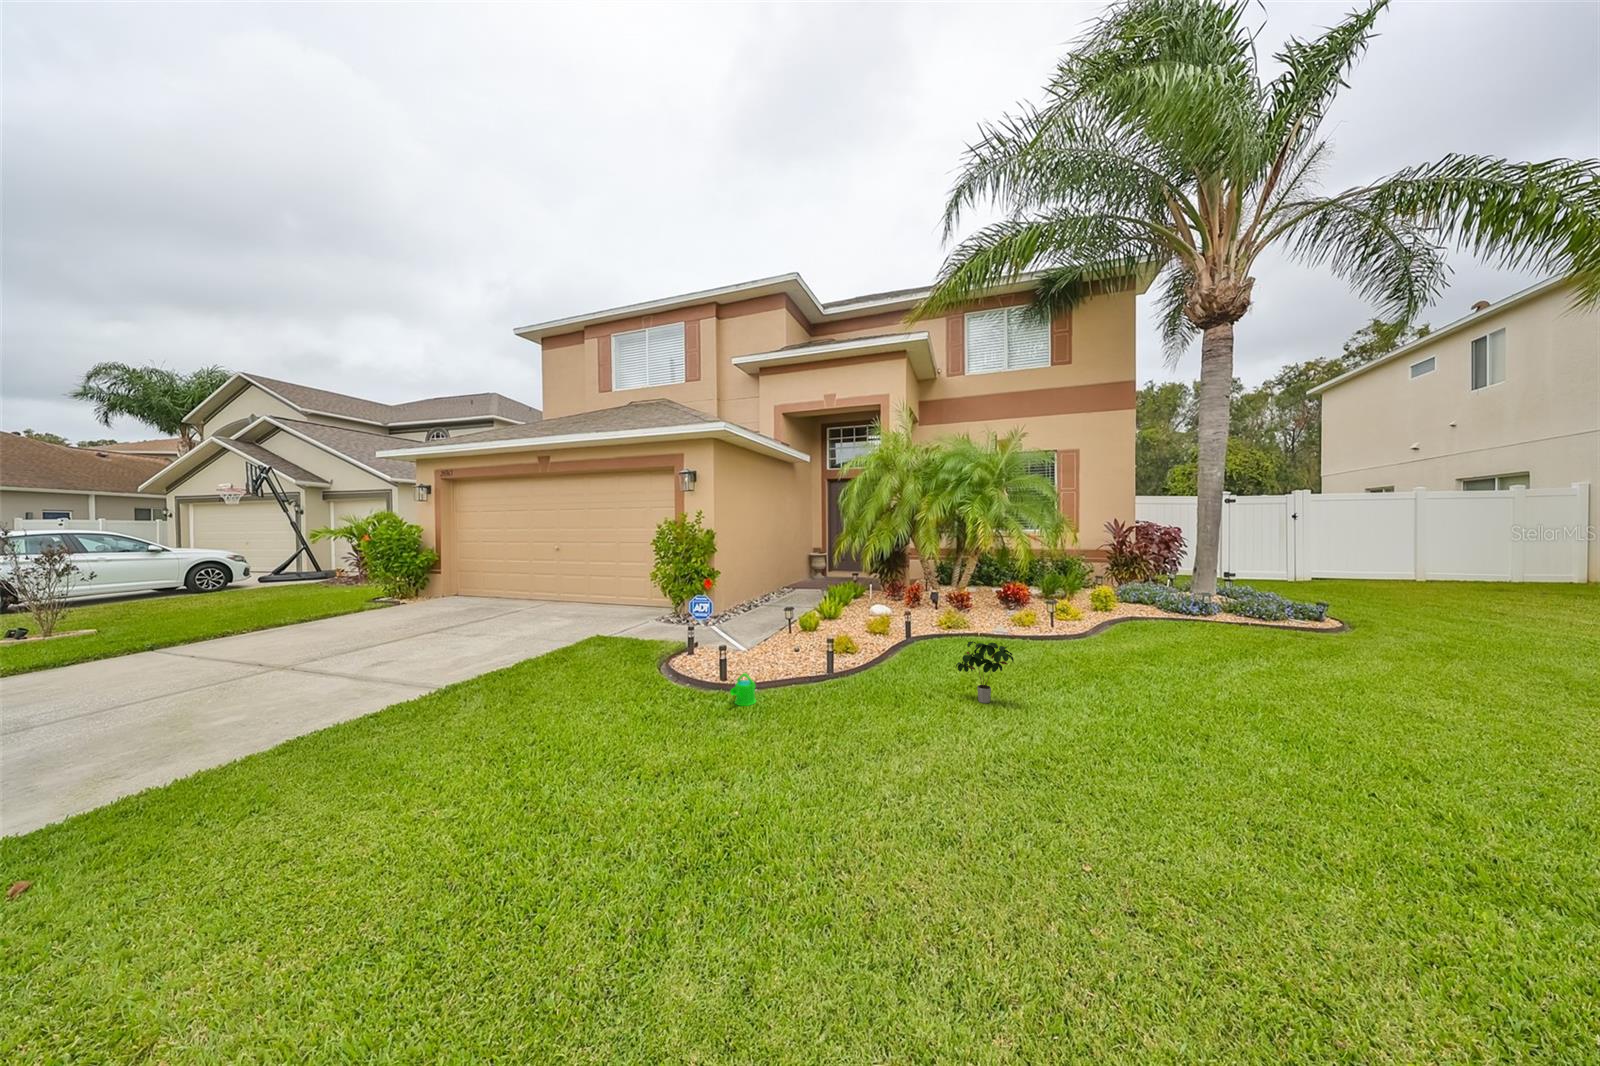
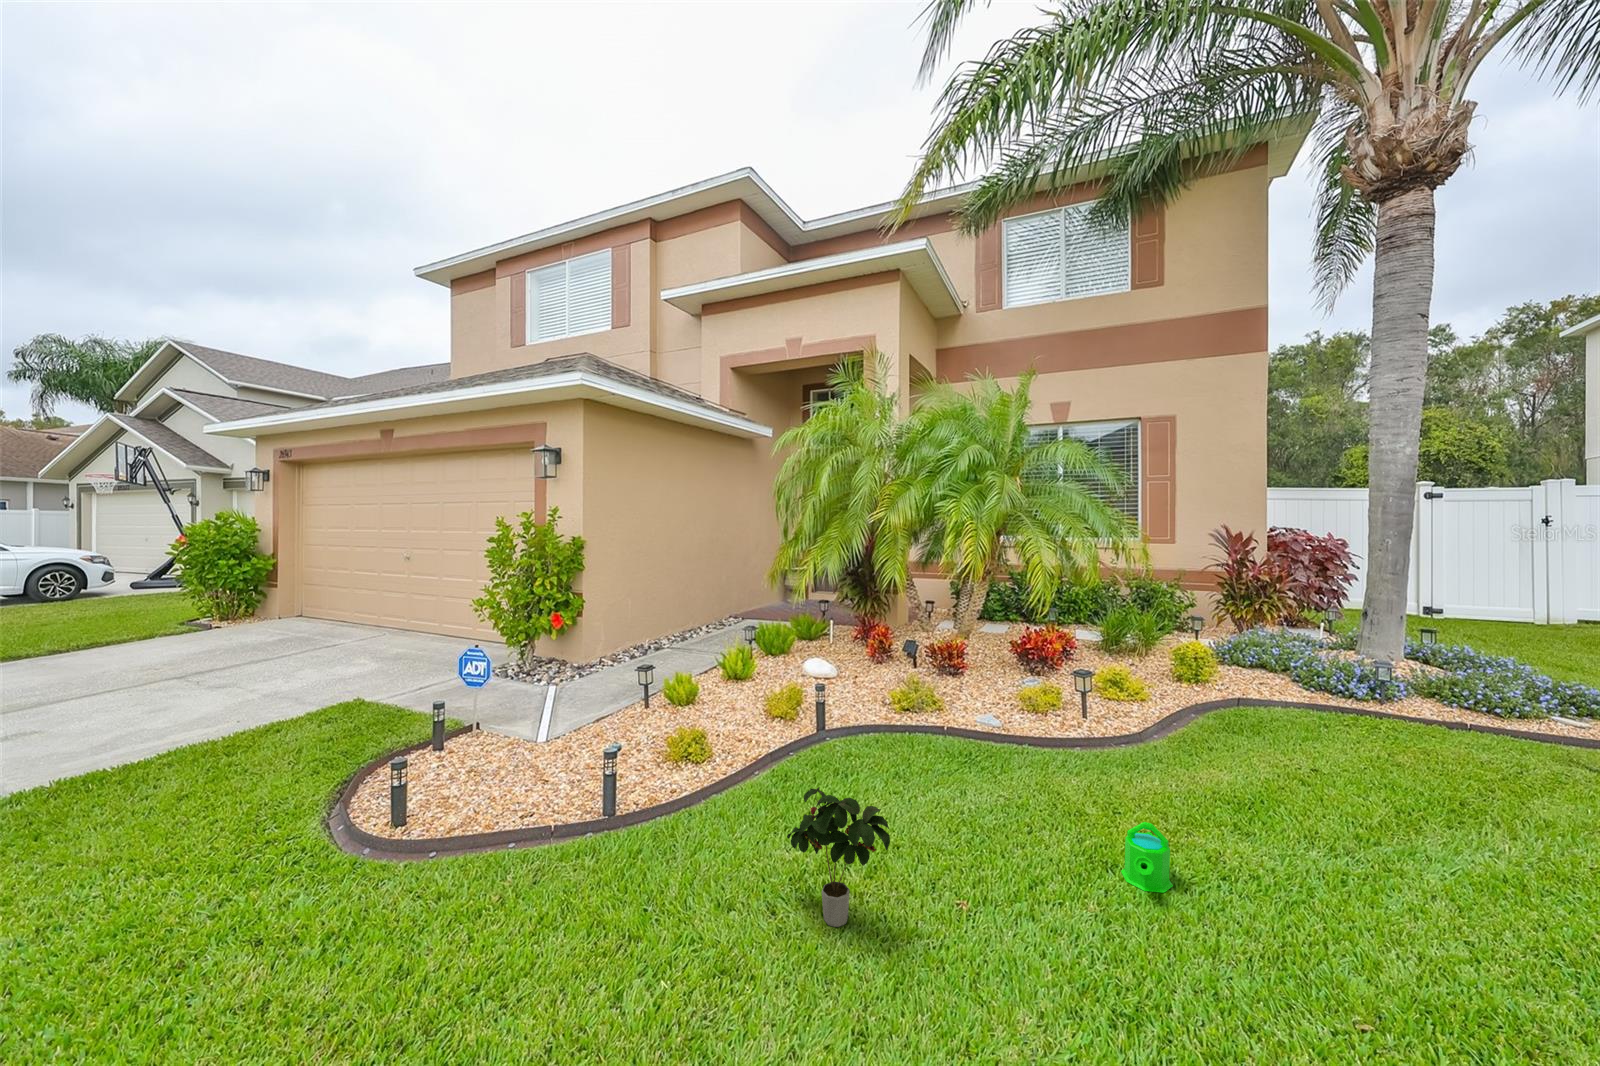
watering can: present [730,673,756,706] -> present [1121,822,1173,893]

